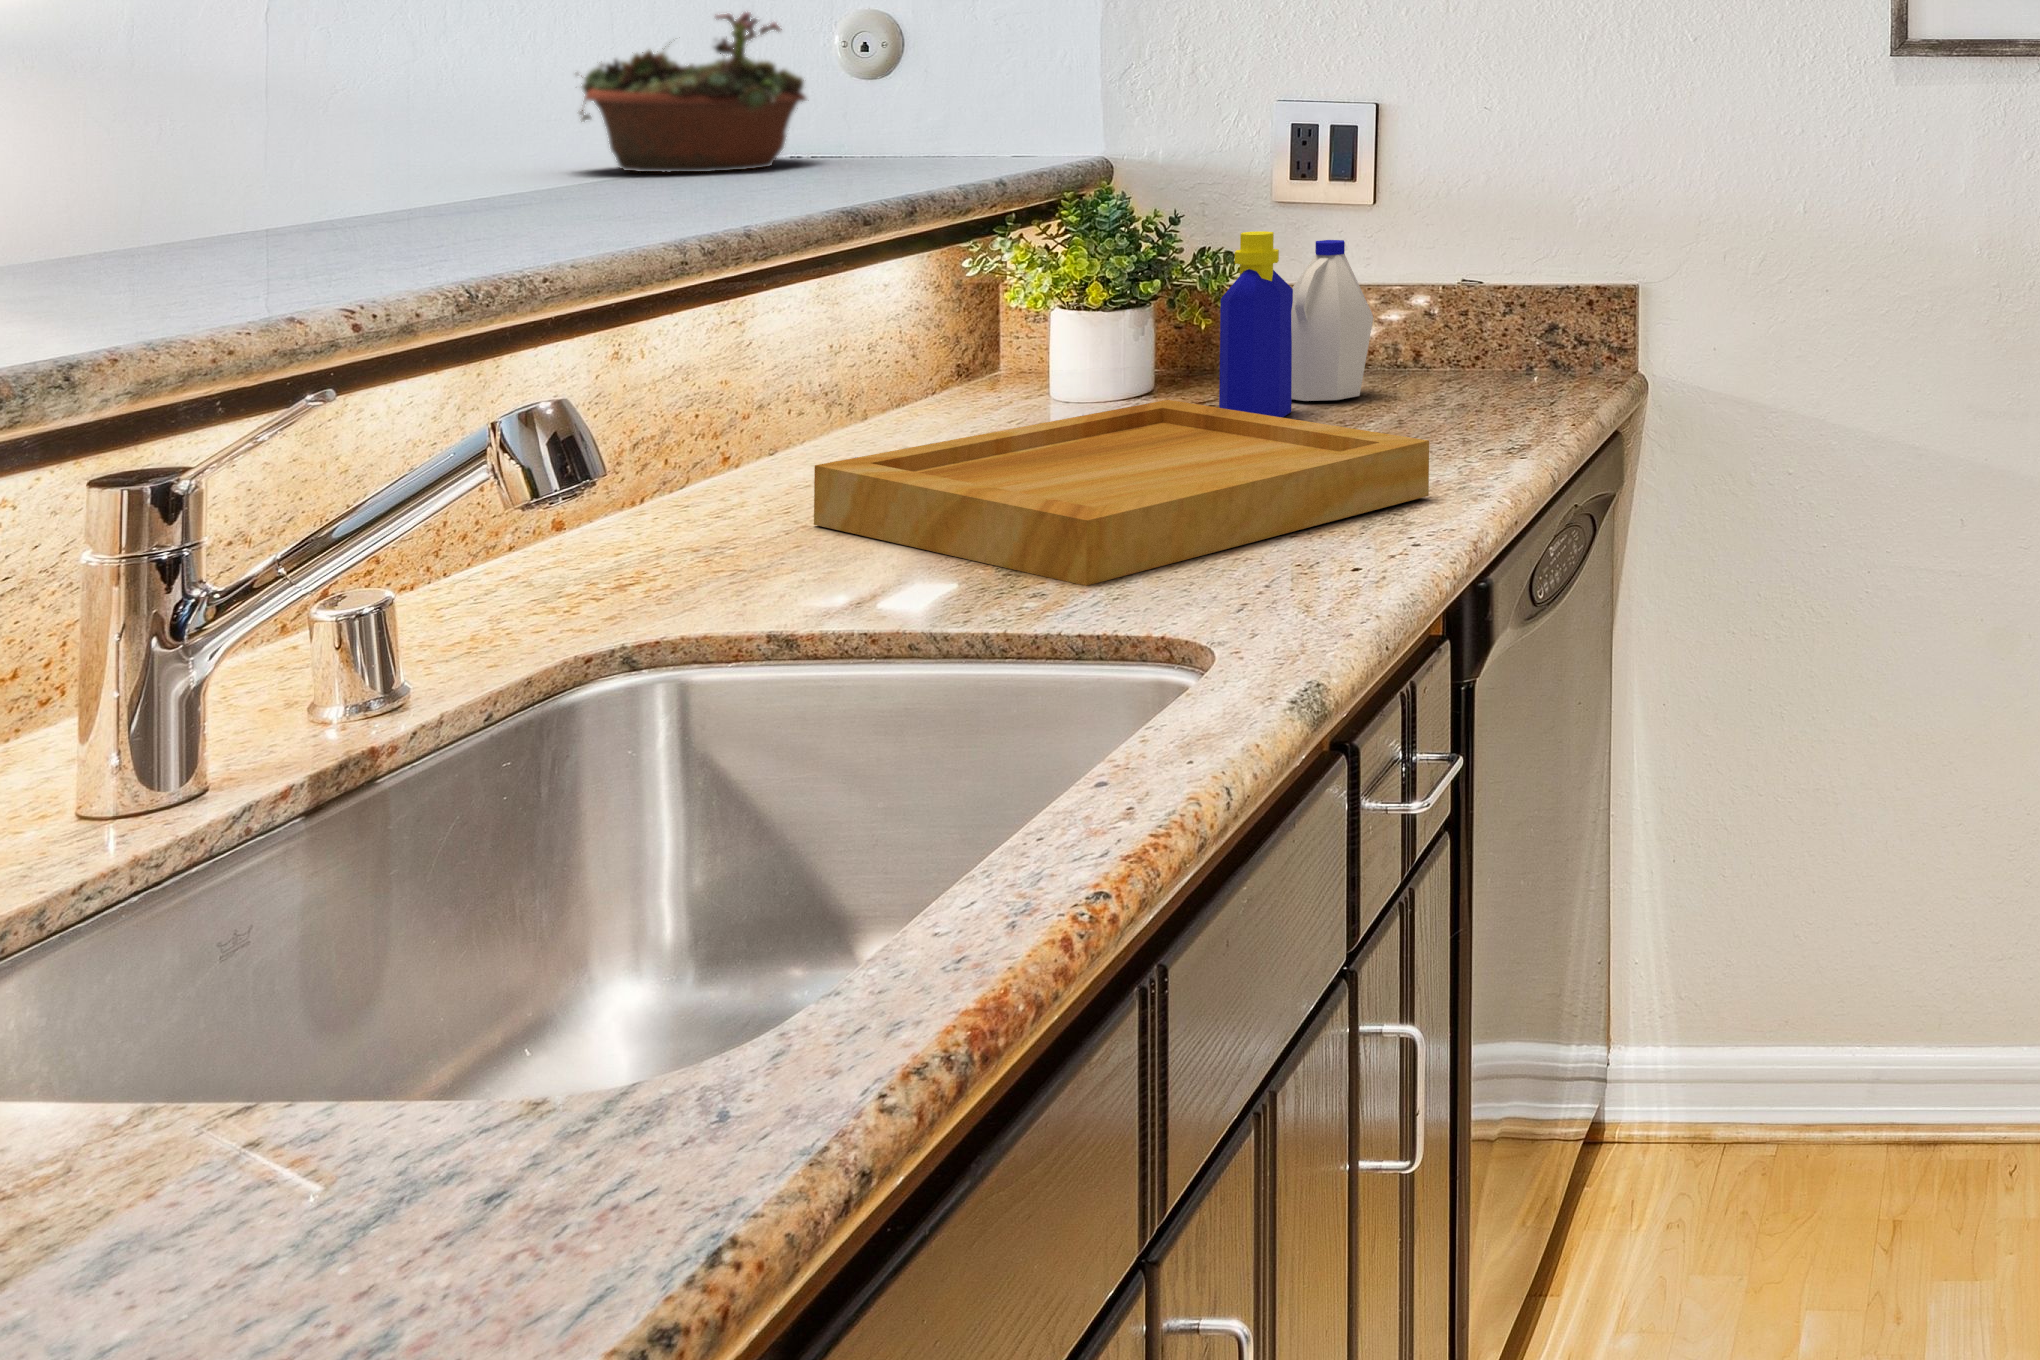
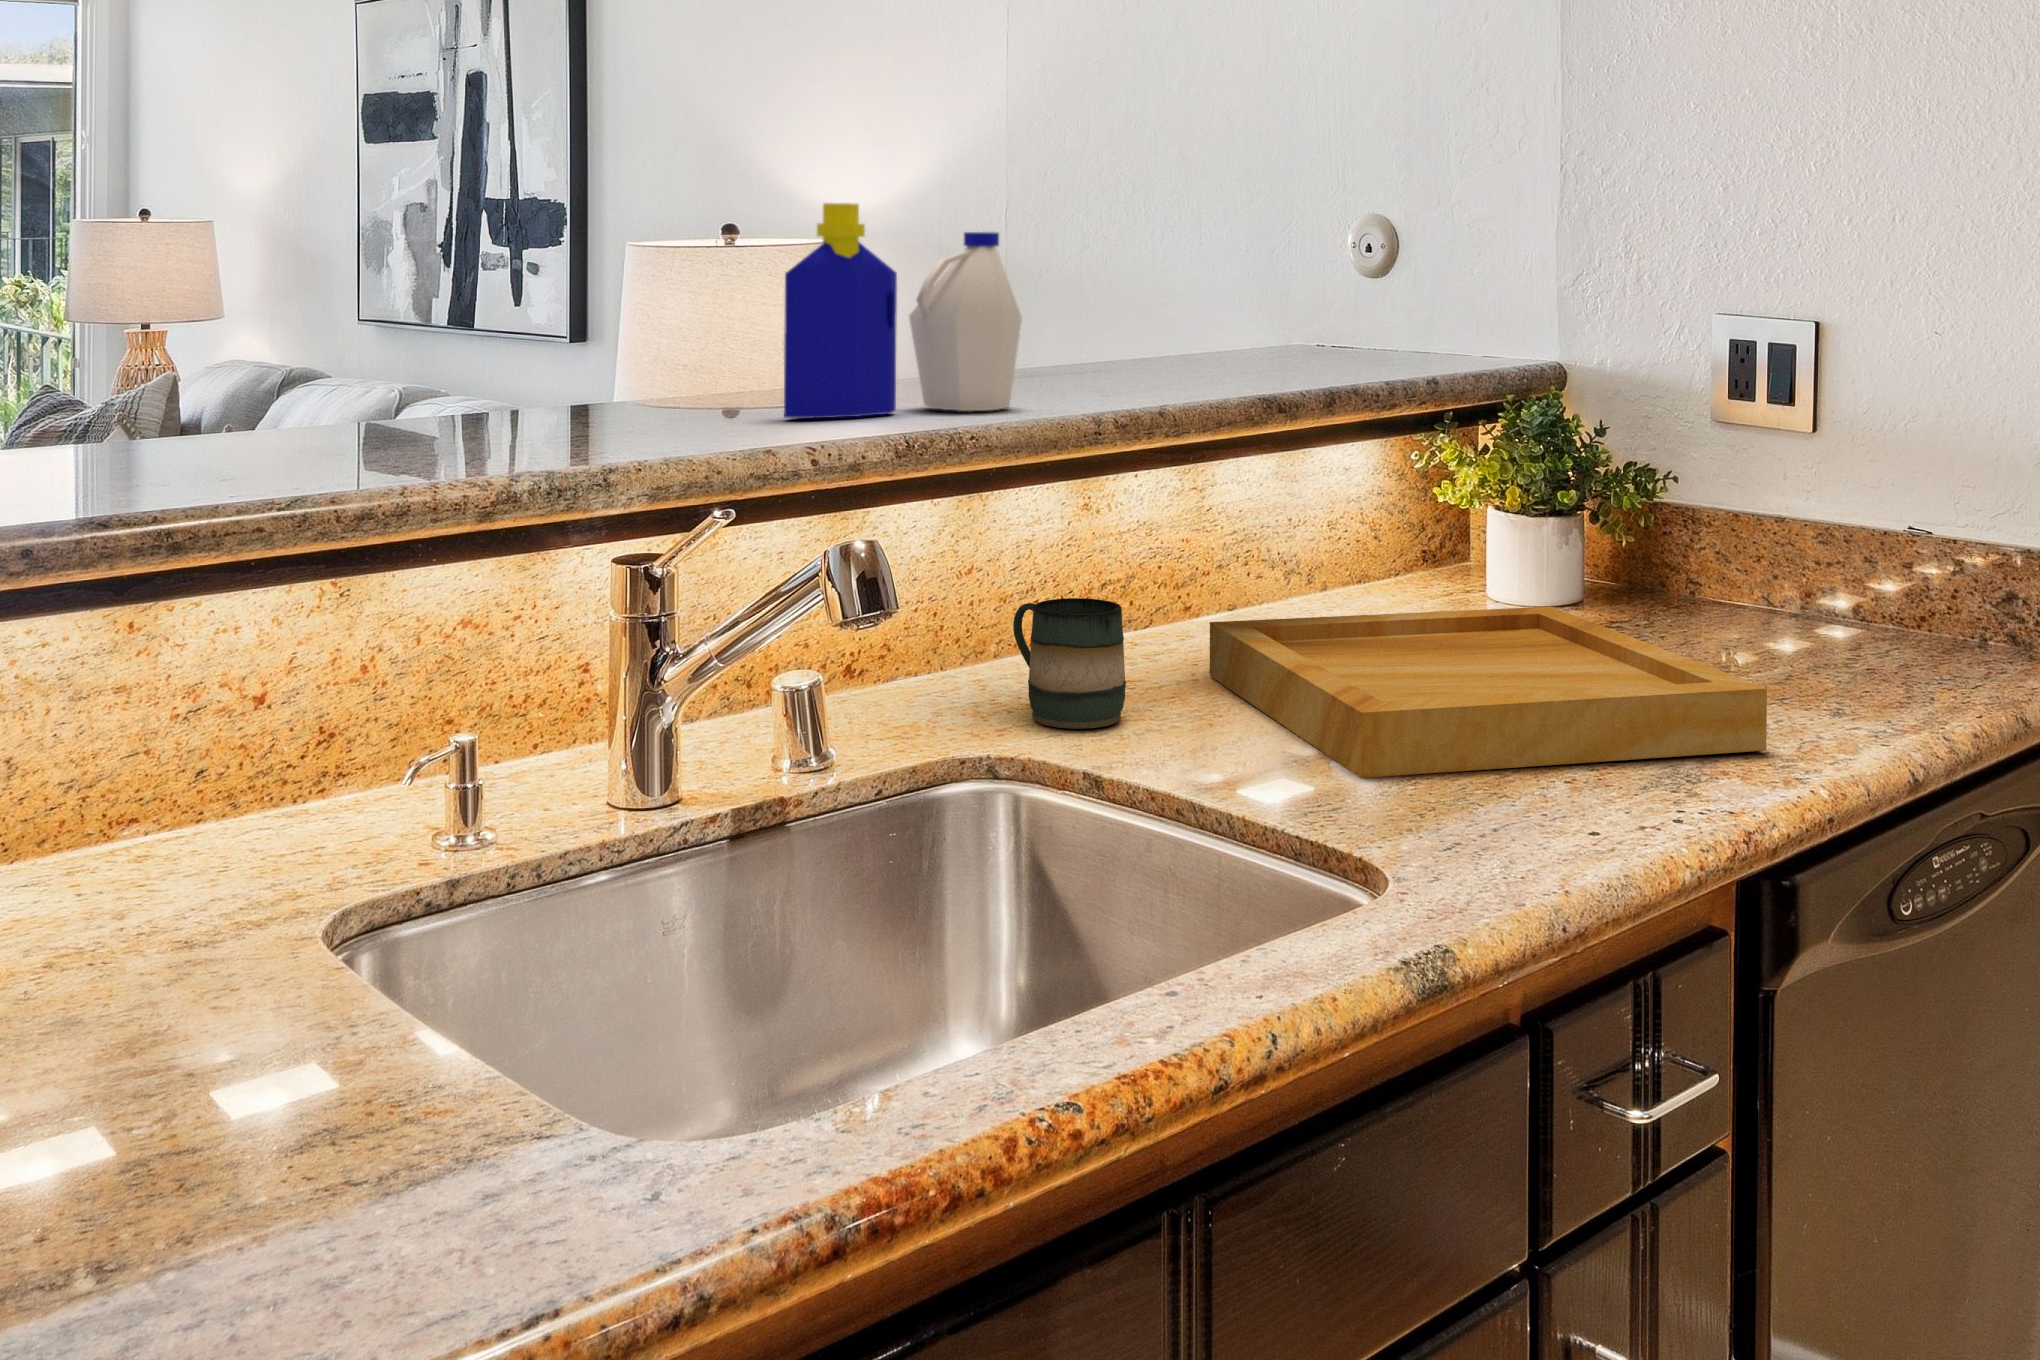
succulent planter: present [580,12,806,172] -> none [1173,227,1345,363]
bottle: present [1219,231,1373,417] -> present [784,203,1022,419]
mug: none [599,454,768,605] -> present [1013,598,1126,729]

